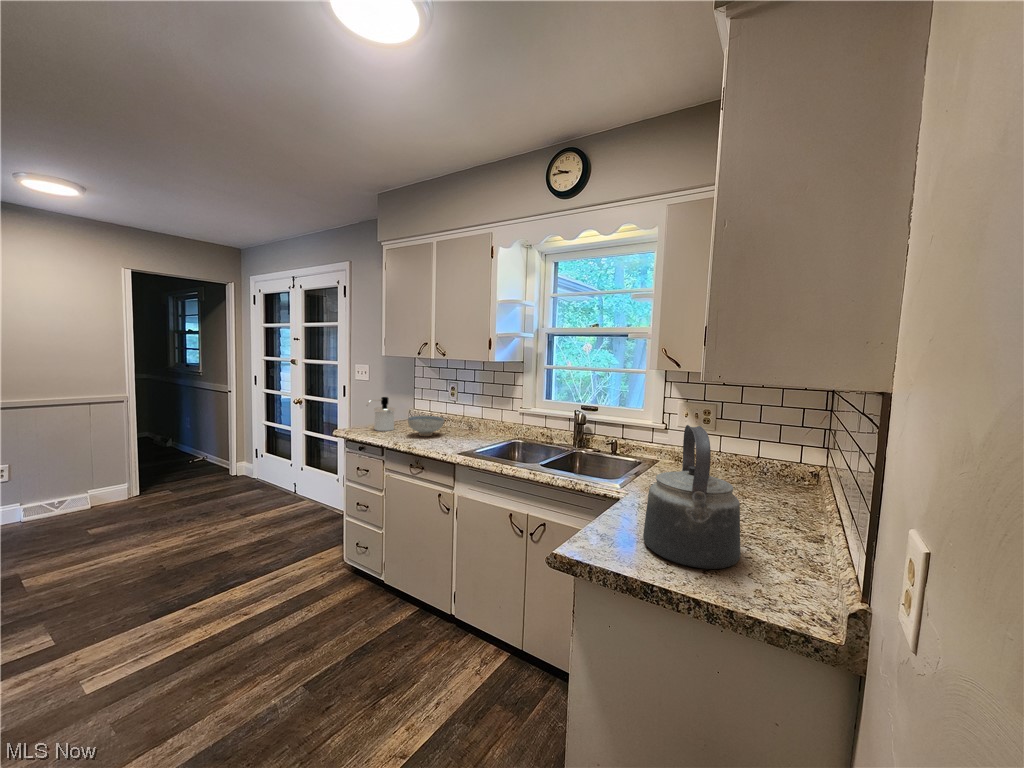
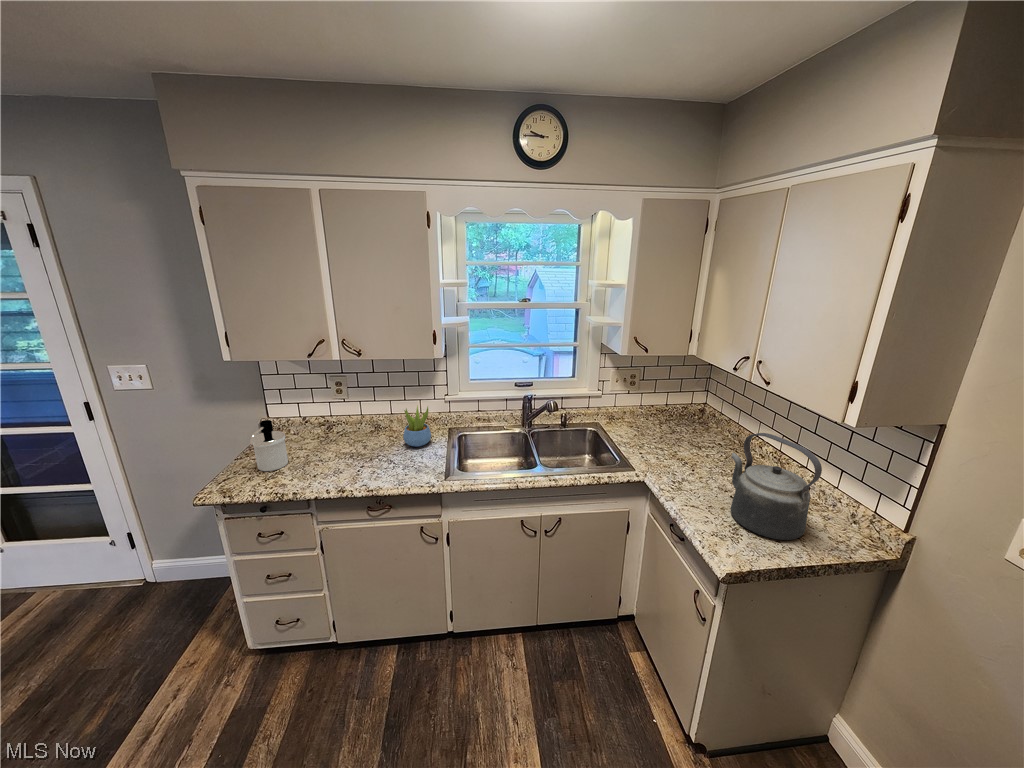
succulent plant: none [463,402,486,438] -> present [403,406,431,447]
ceramic bowl: present [408,416,444,436] -> none [327,429,378,462]

